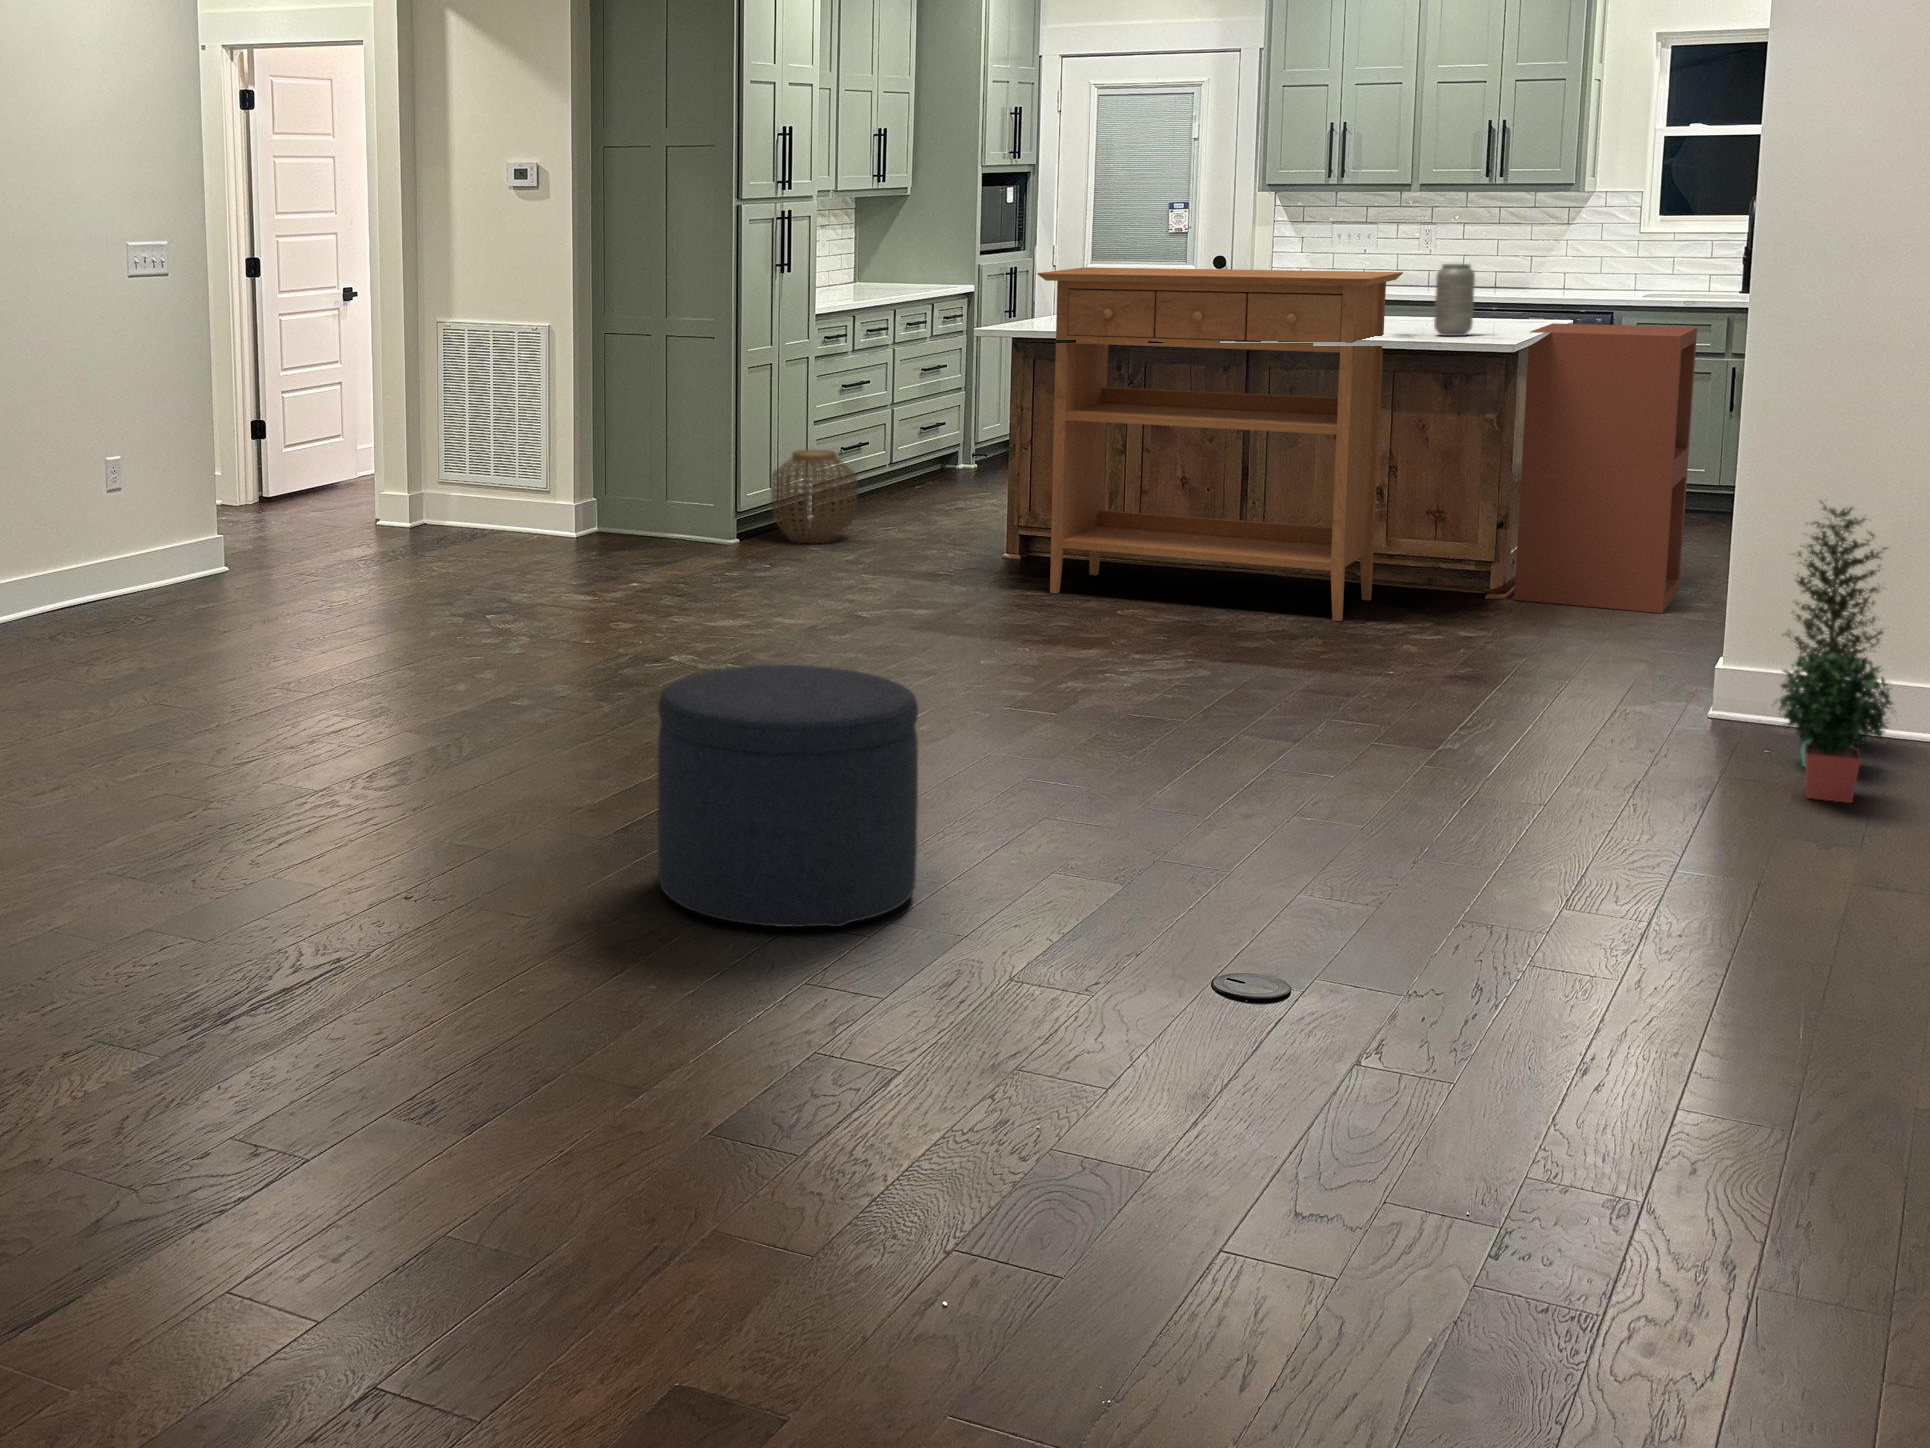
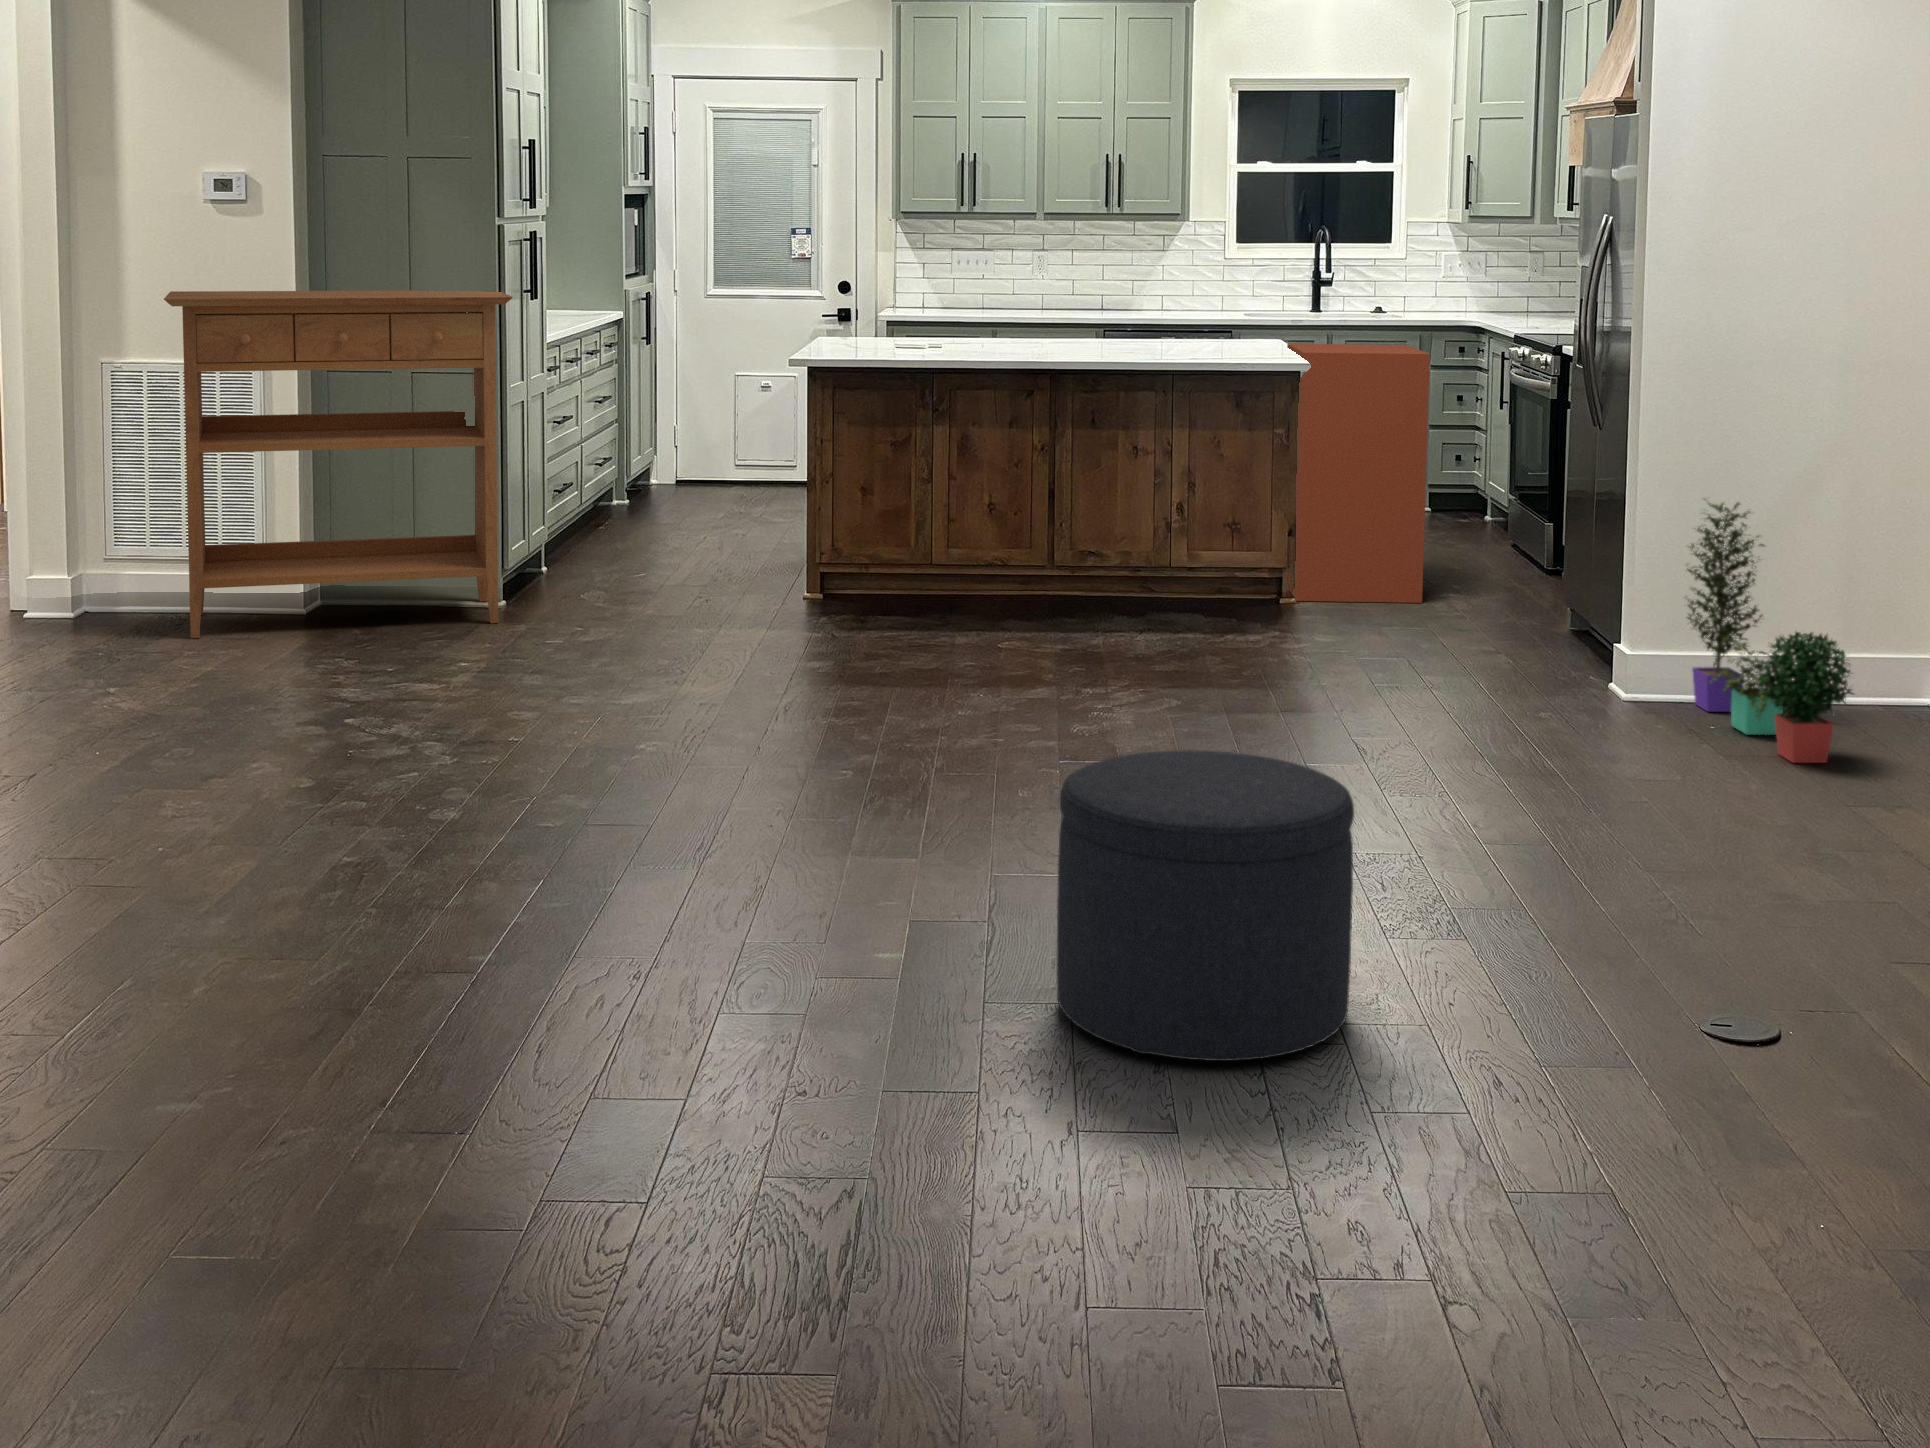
vase: present [1434,264,1475,336] -> none [1240,290,1275,358]
console table: present [1037,267,1403,621] -> present [164,290,513,638]
woven basket: present [772,450,857,543] -> none [531,495,626,598]

